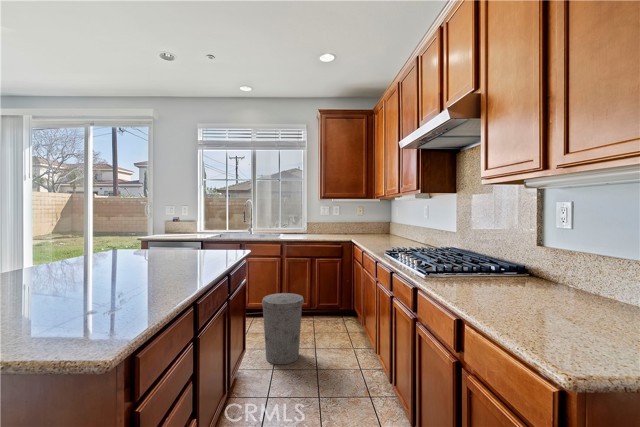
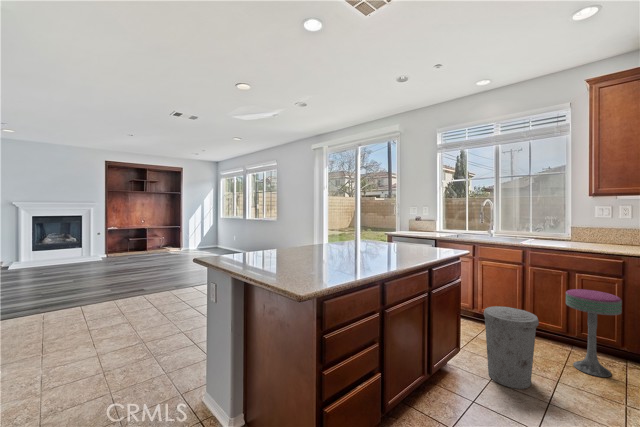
bar stool: none [313,269,345,334] -> present [566,289,622,377]

